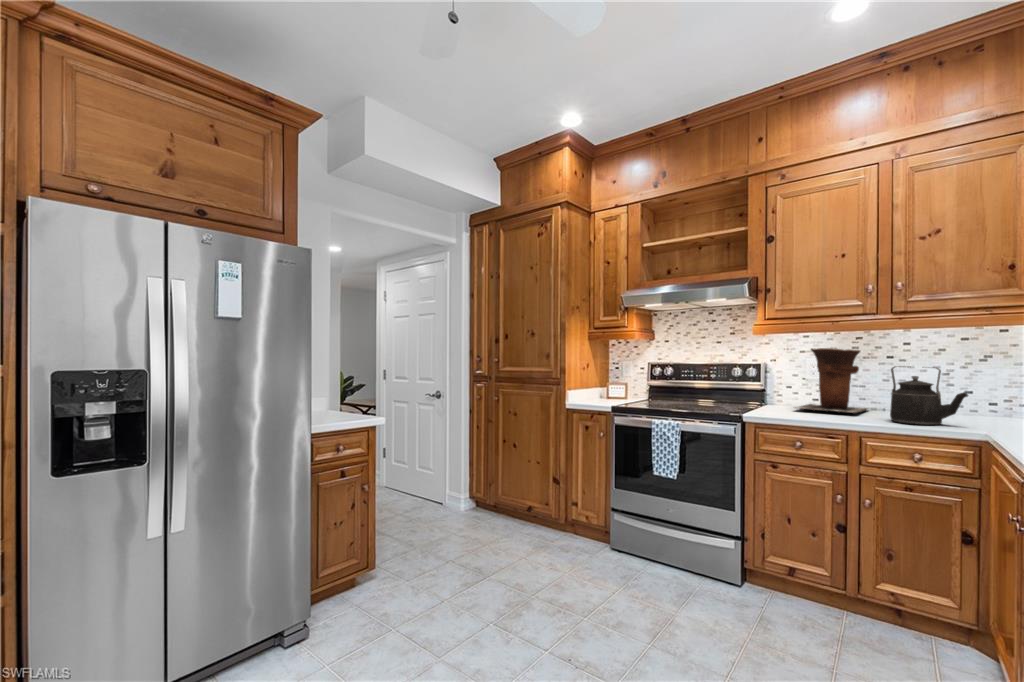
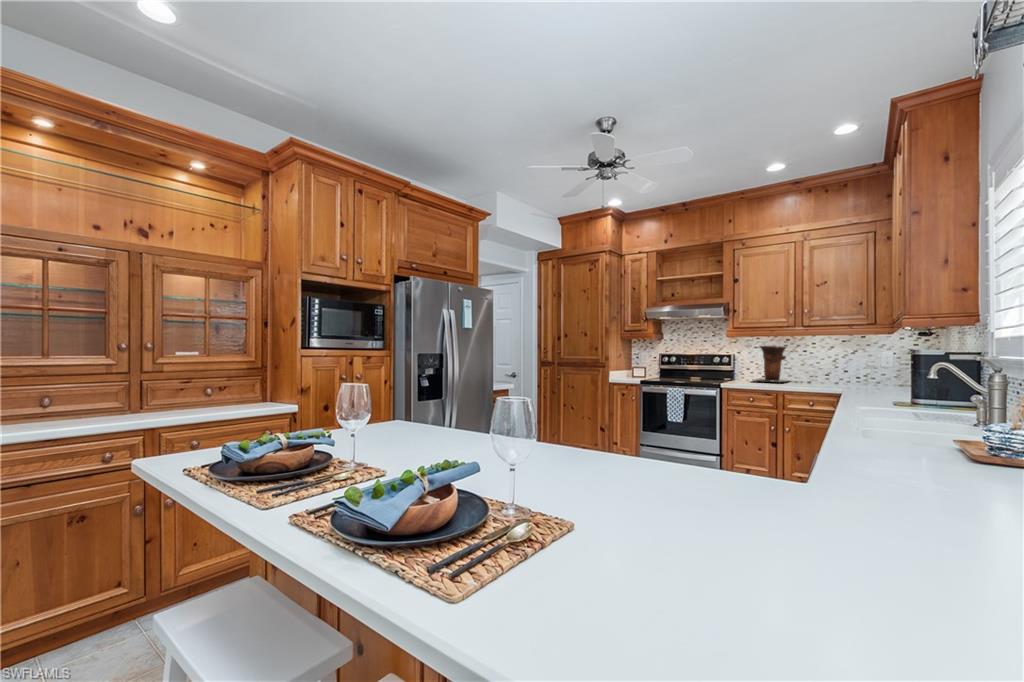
kettle: present [890,366,968,425] -> none [800,356,836,387]

